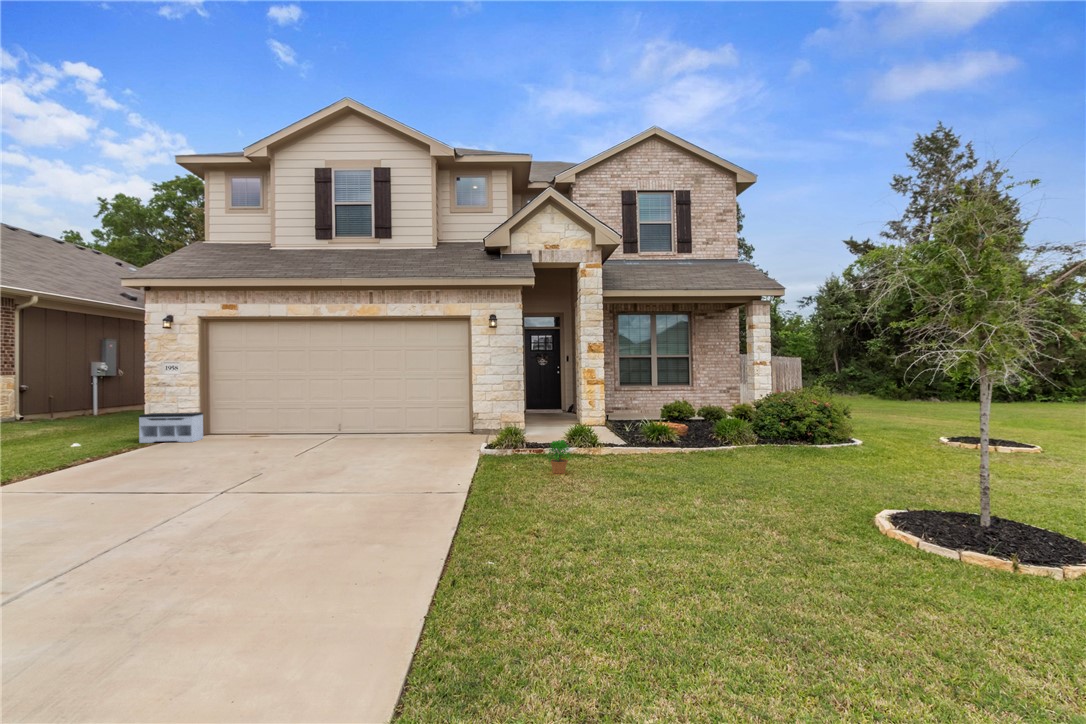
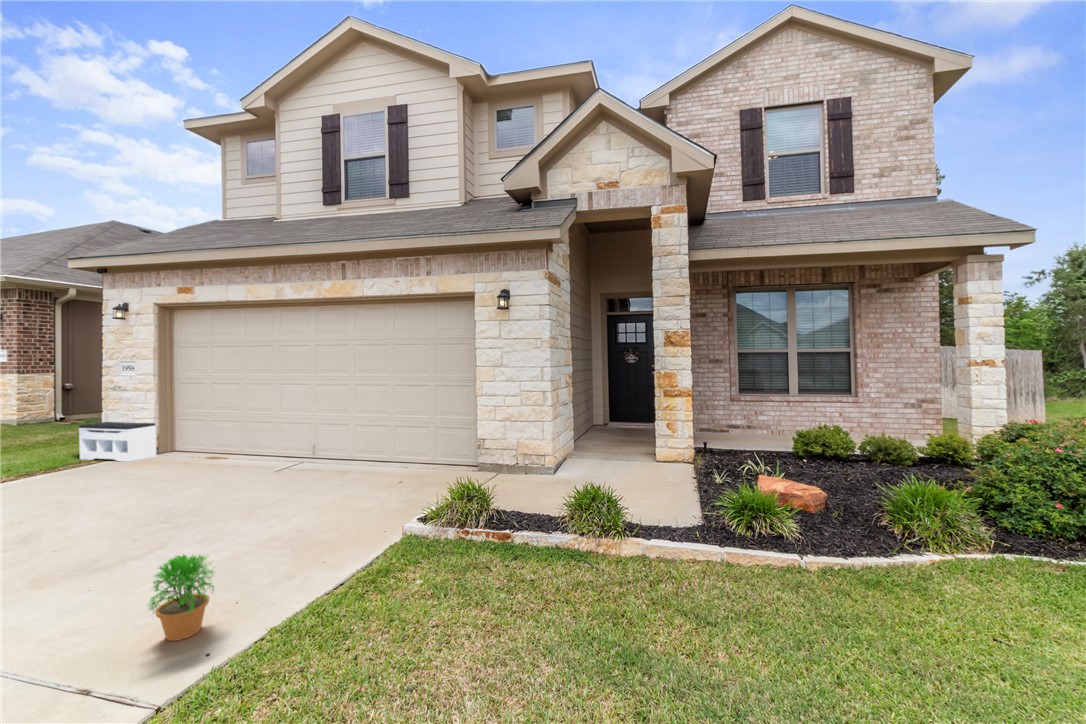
potted plant: present [548,440,570,474] -> present [149,554,214,641]

